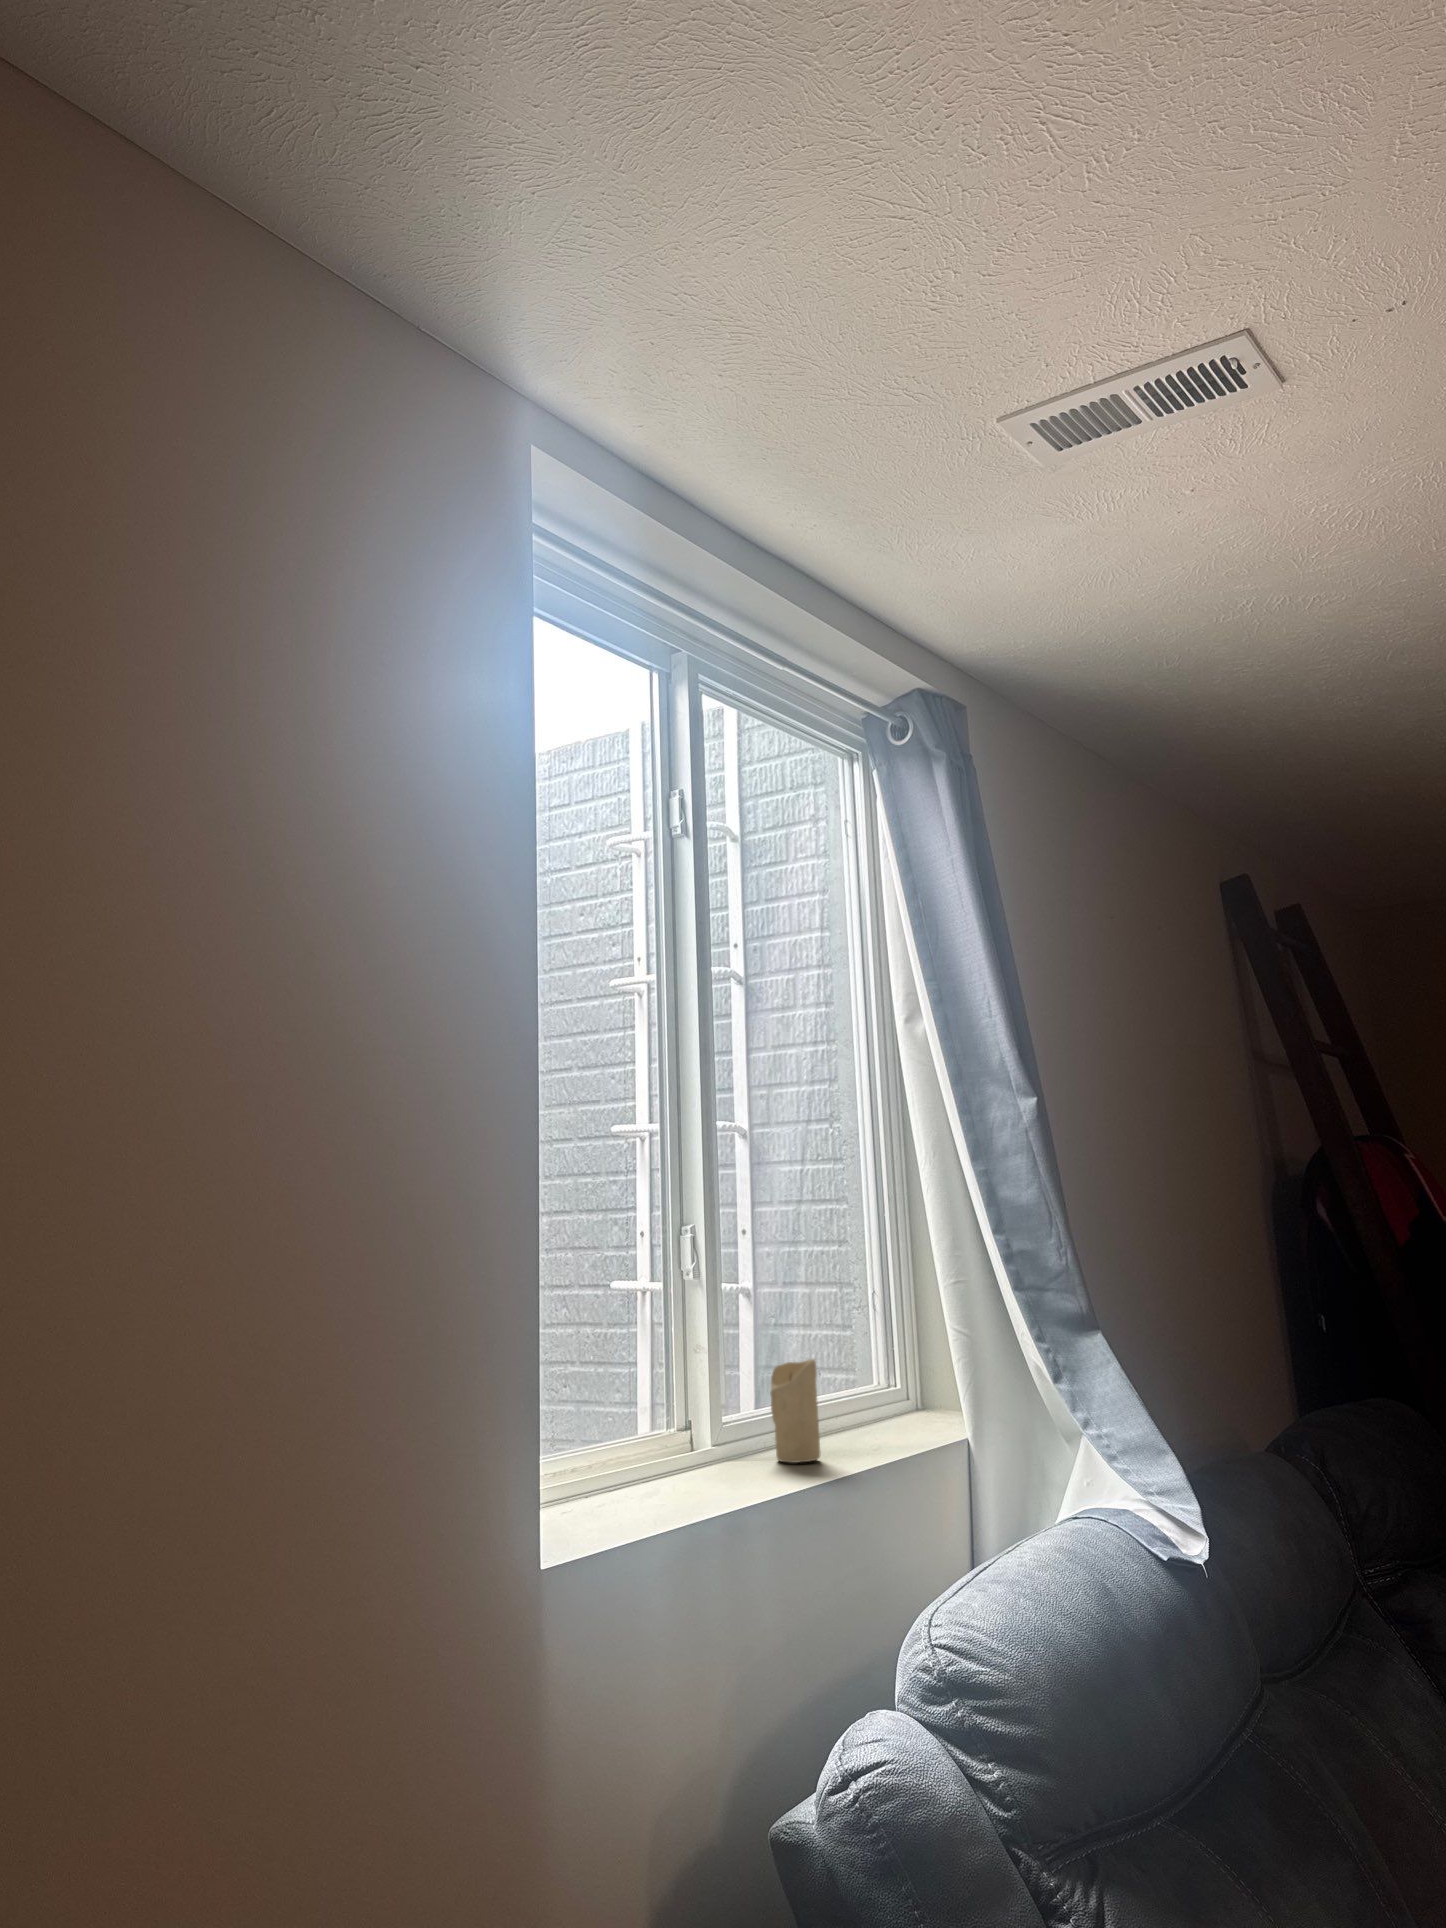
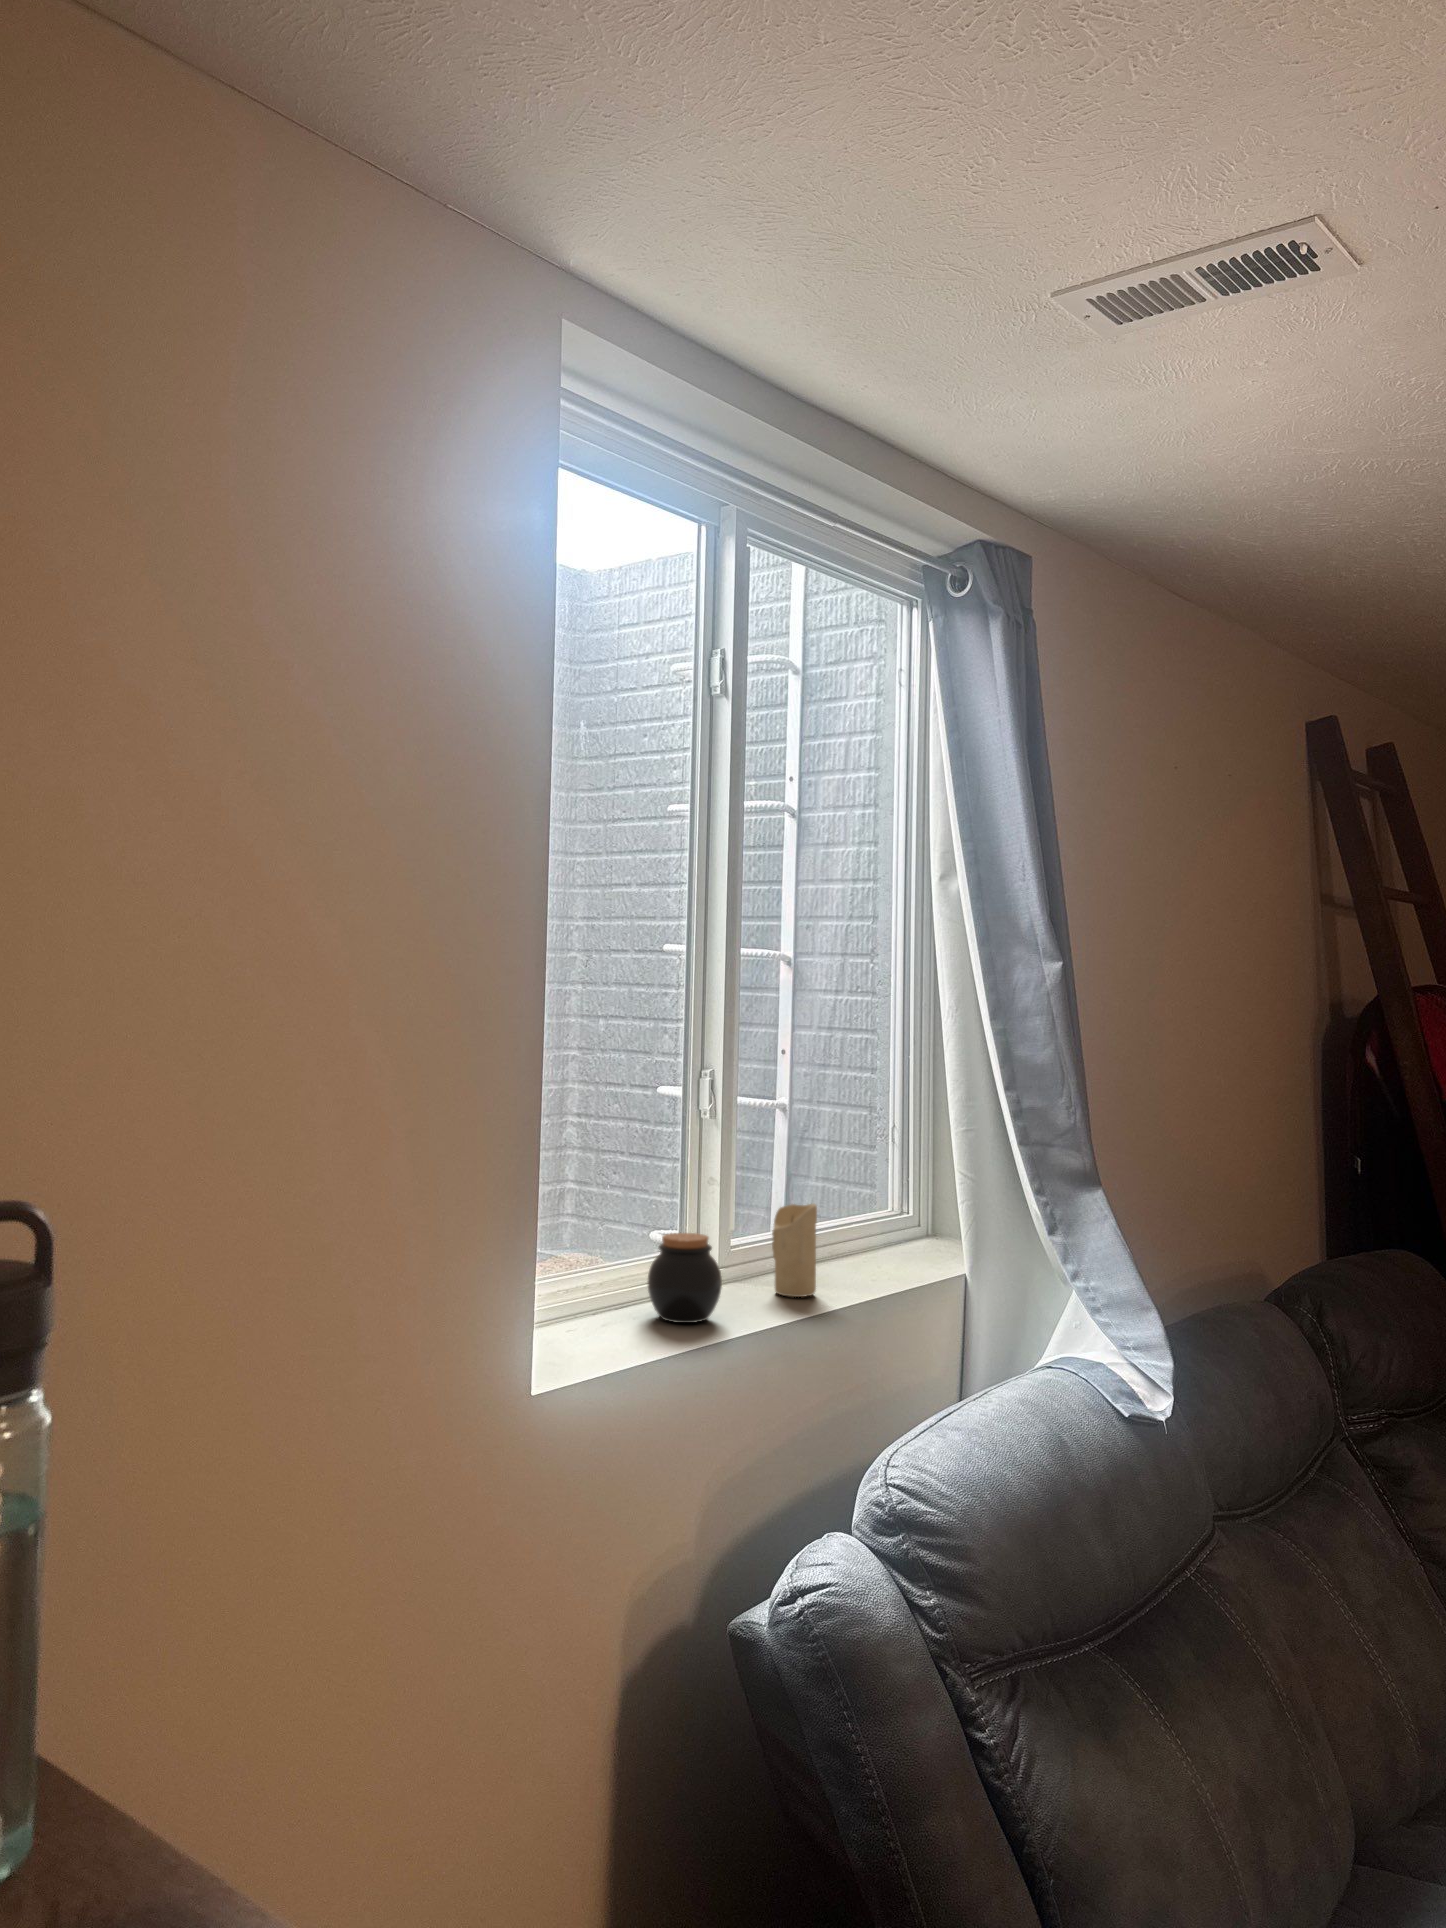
jar: none [646,1392,727,1492] -> present [647,1233,722,1323]

